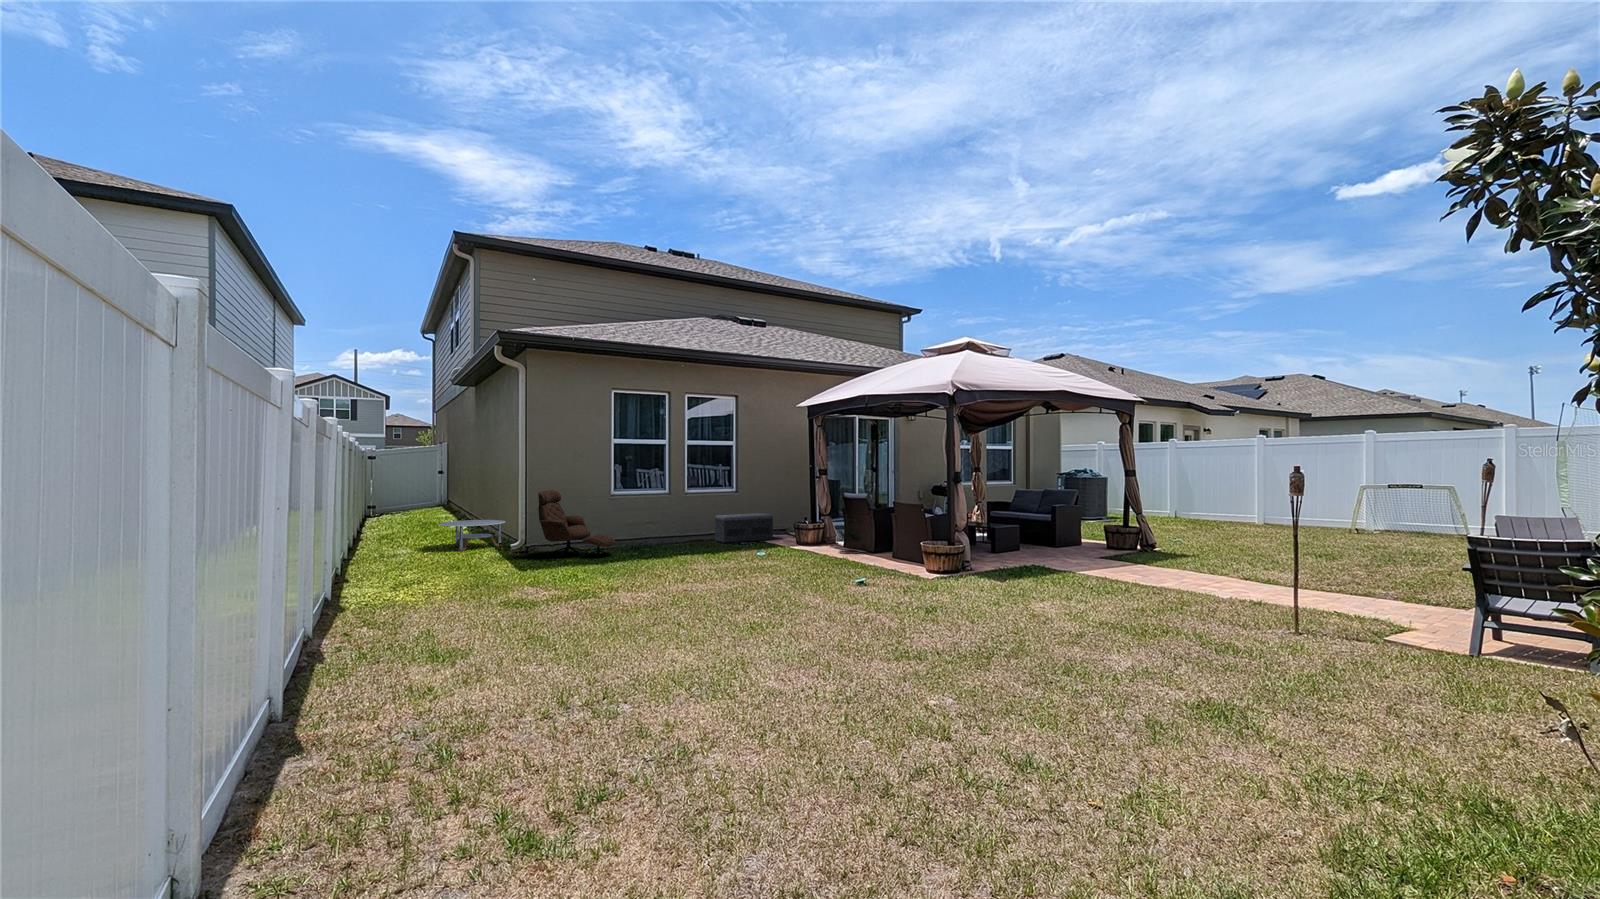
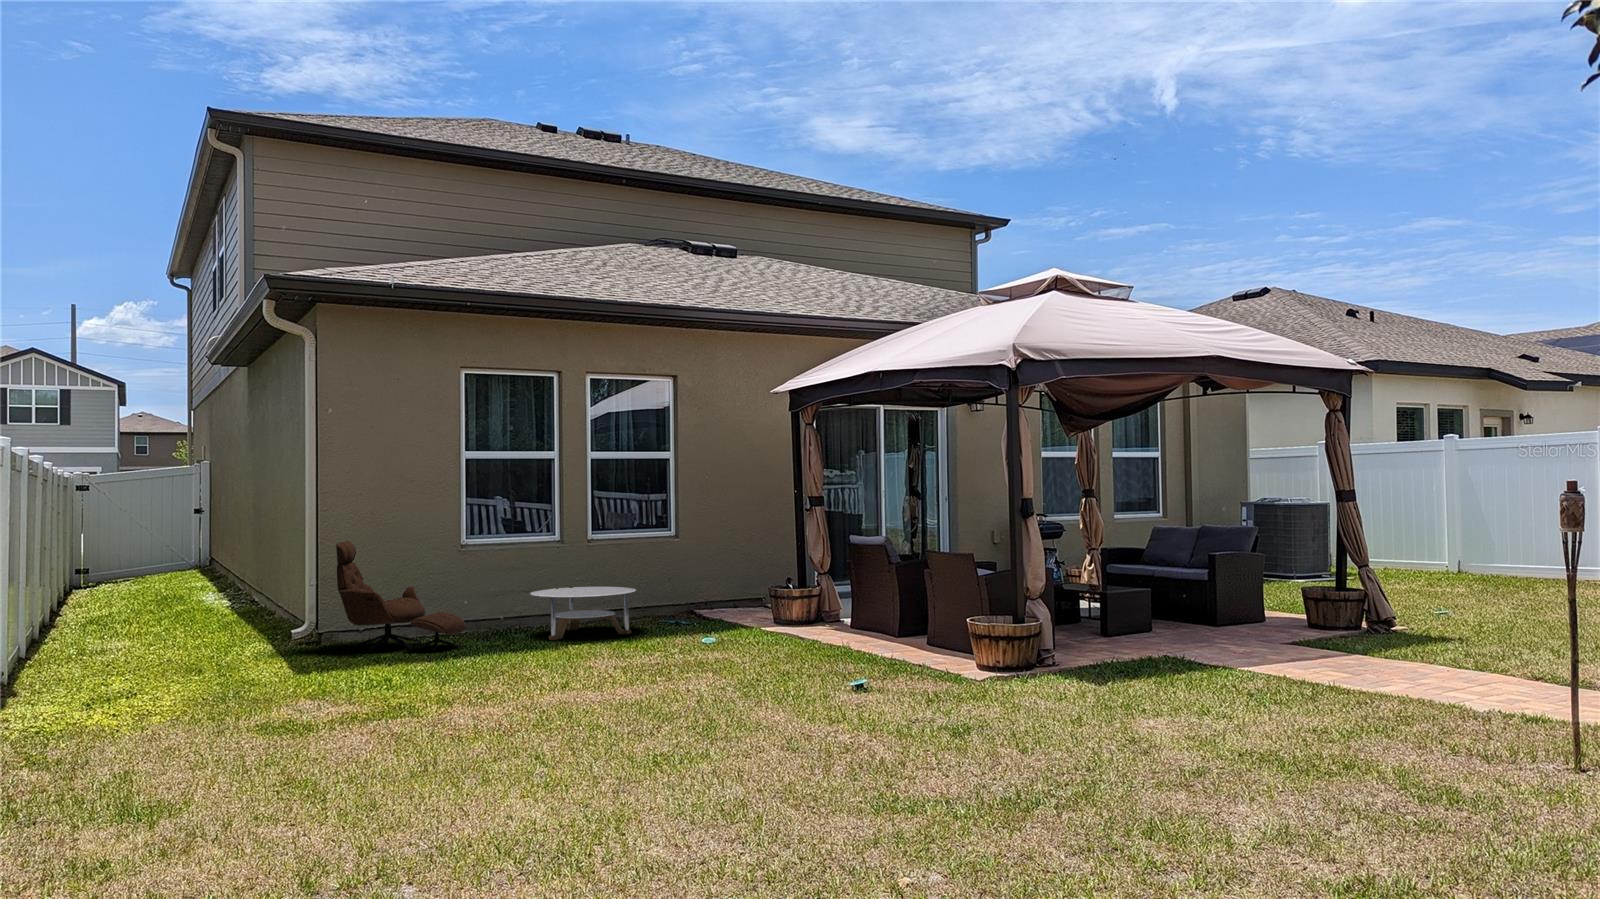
storage bench: present [715,513,773,543] -> none [640,575,740,626]
potted tree: present [837,517,860,554] -> none [834,572,882,641]
round table: present [439,520,506,551] -> present [530,587,636,640]

